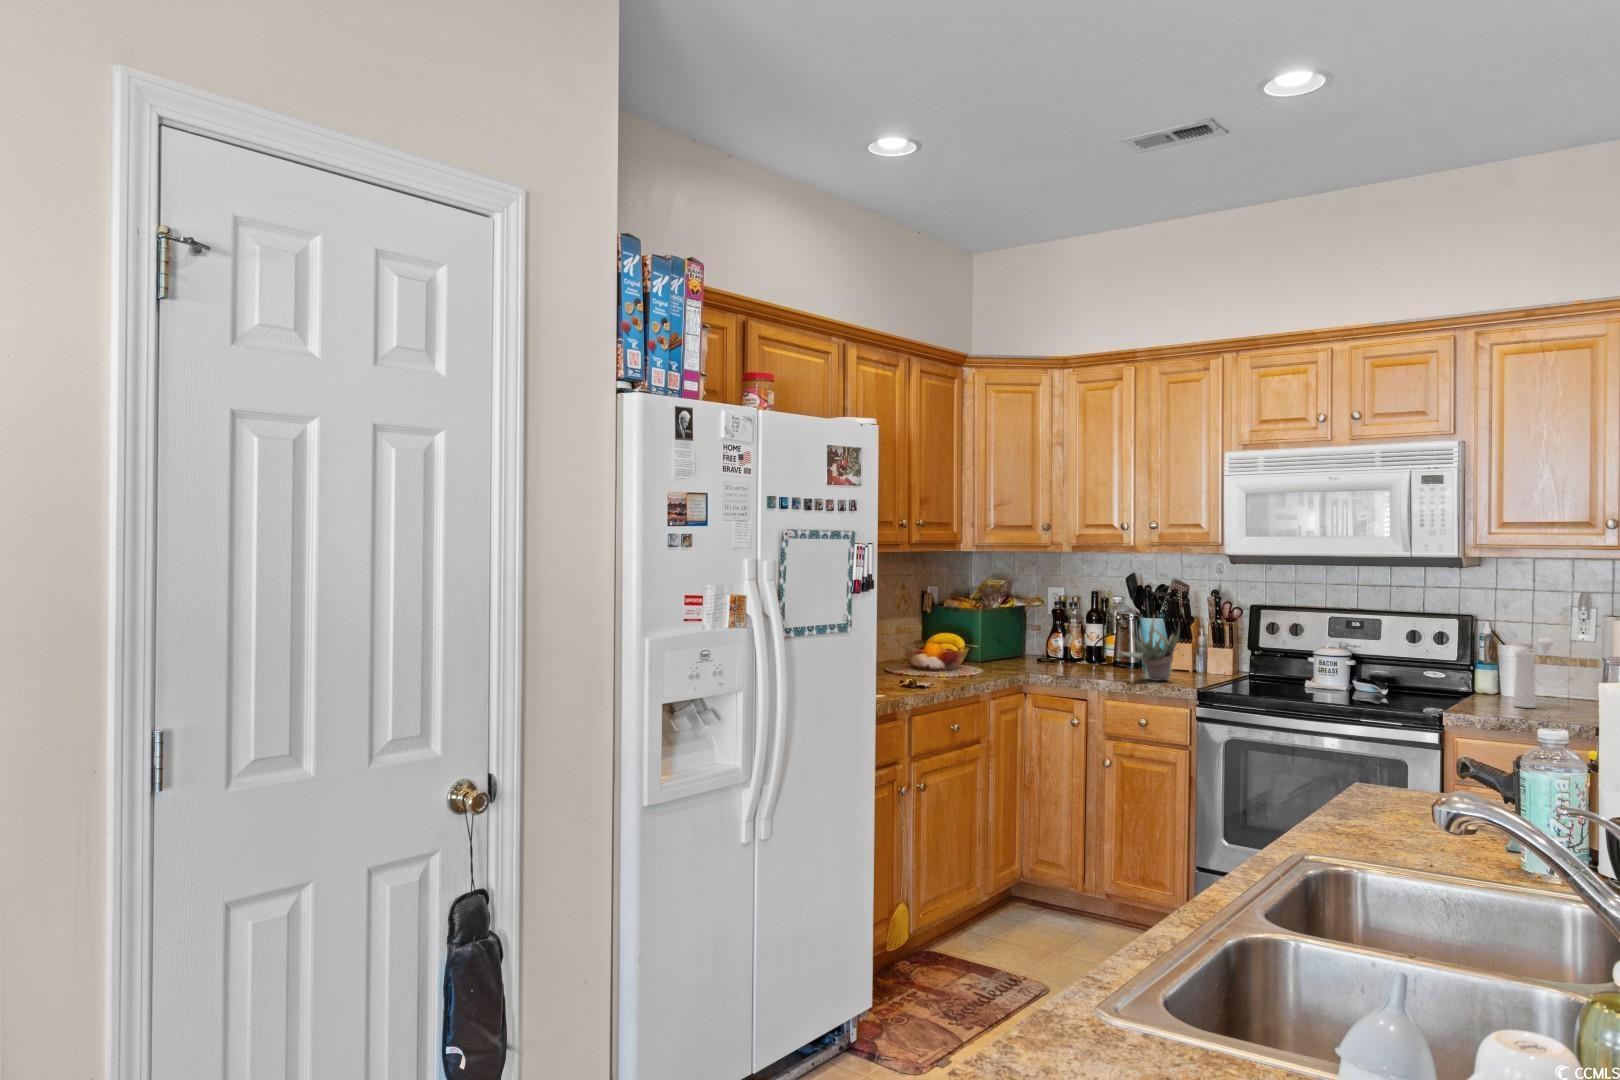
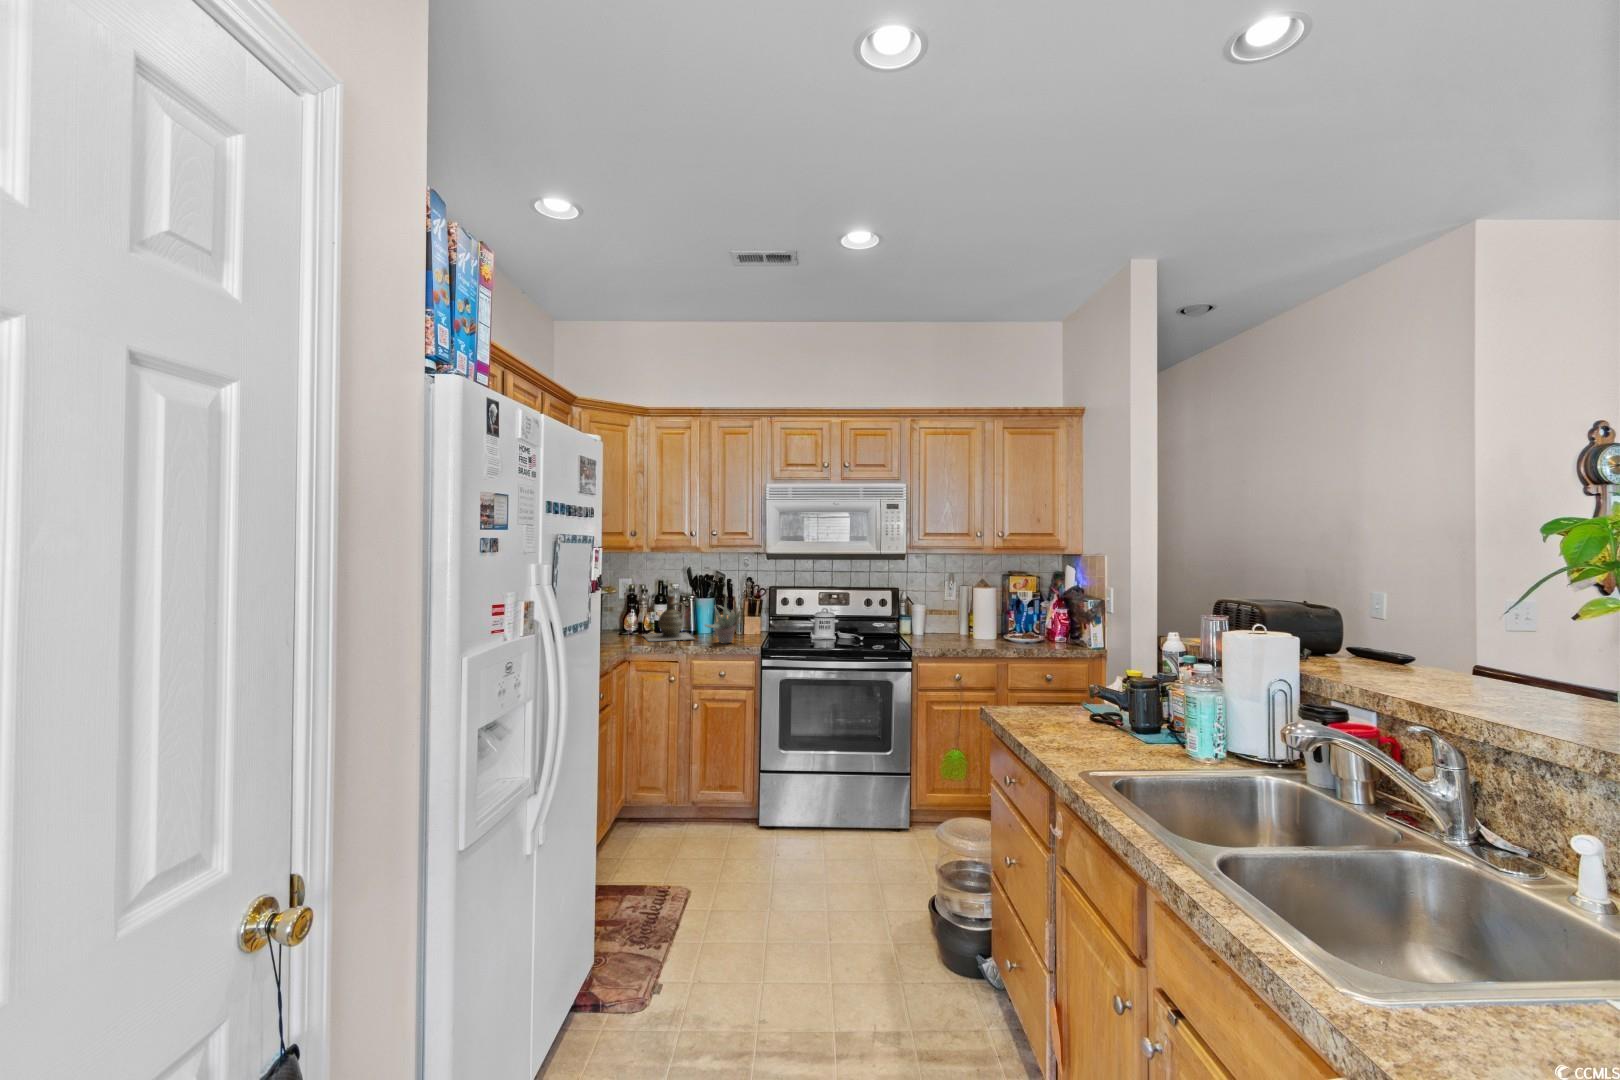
ceramic jug: none [1060,612,1127,672] -> present [643,596,694,641]
pepper mill: present [1514,638,1553,708] -> none [926,601,940,642]

